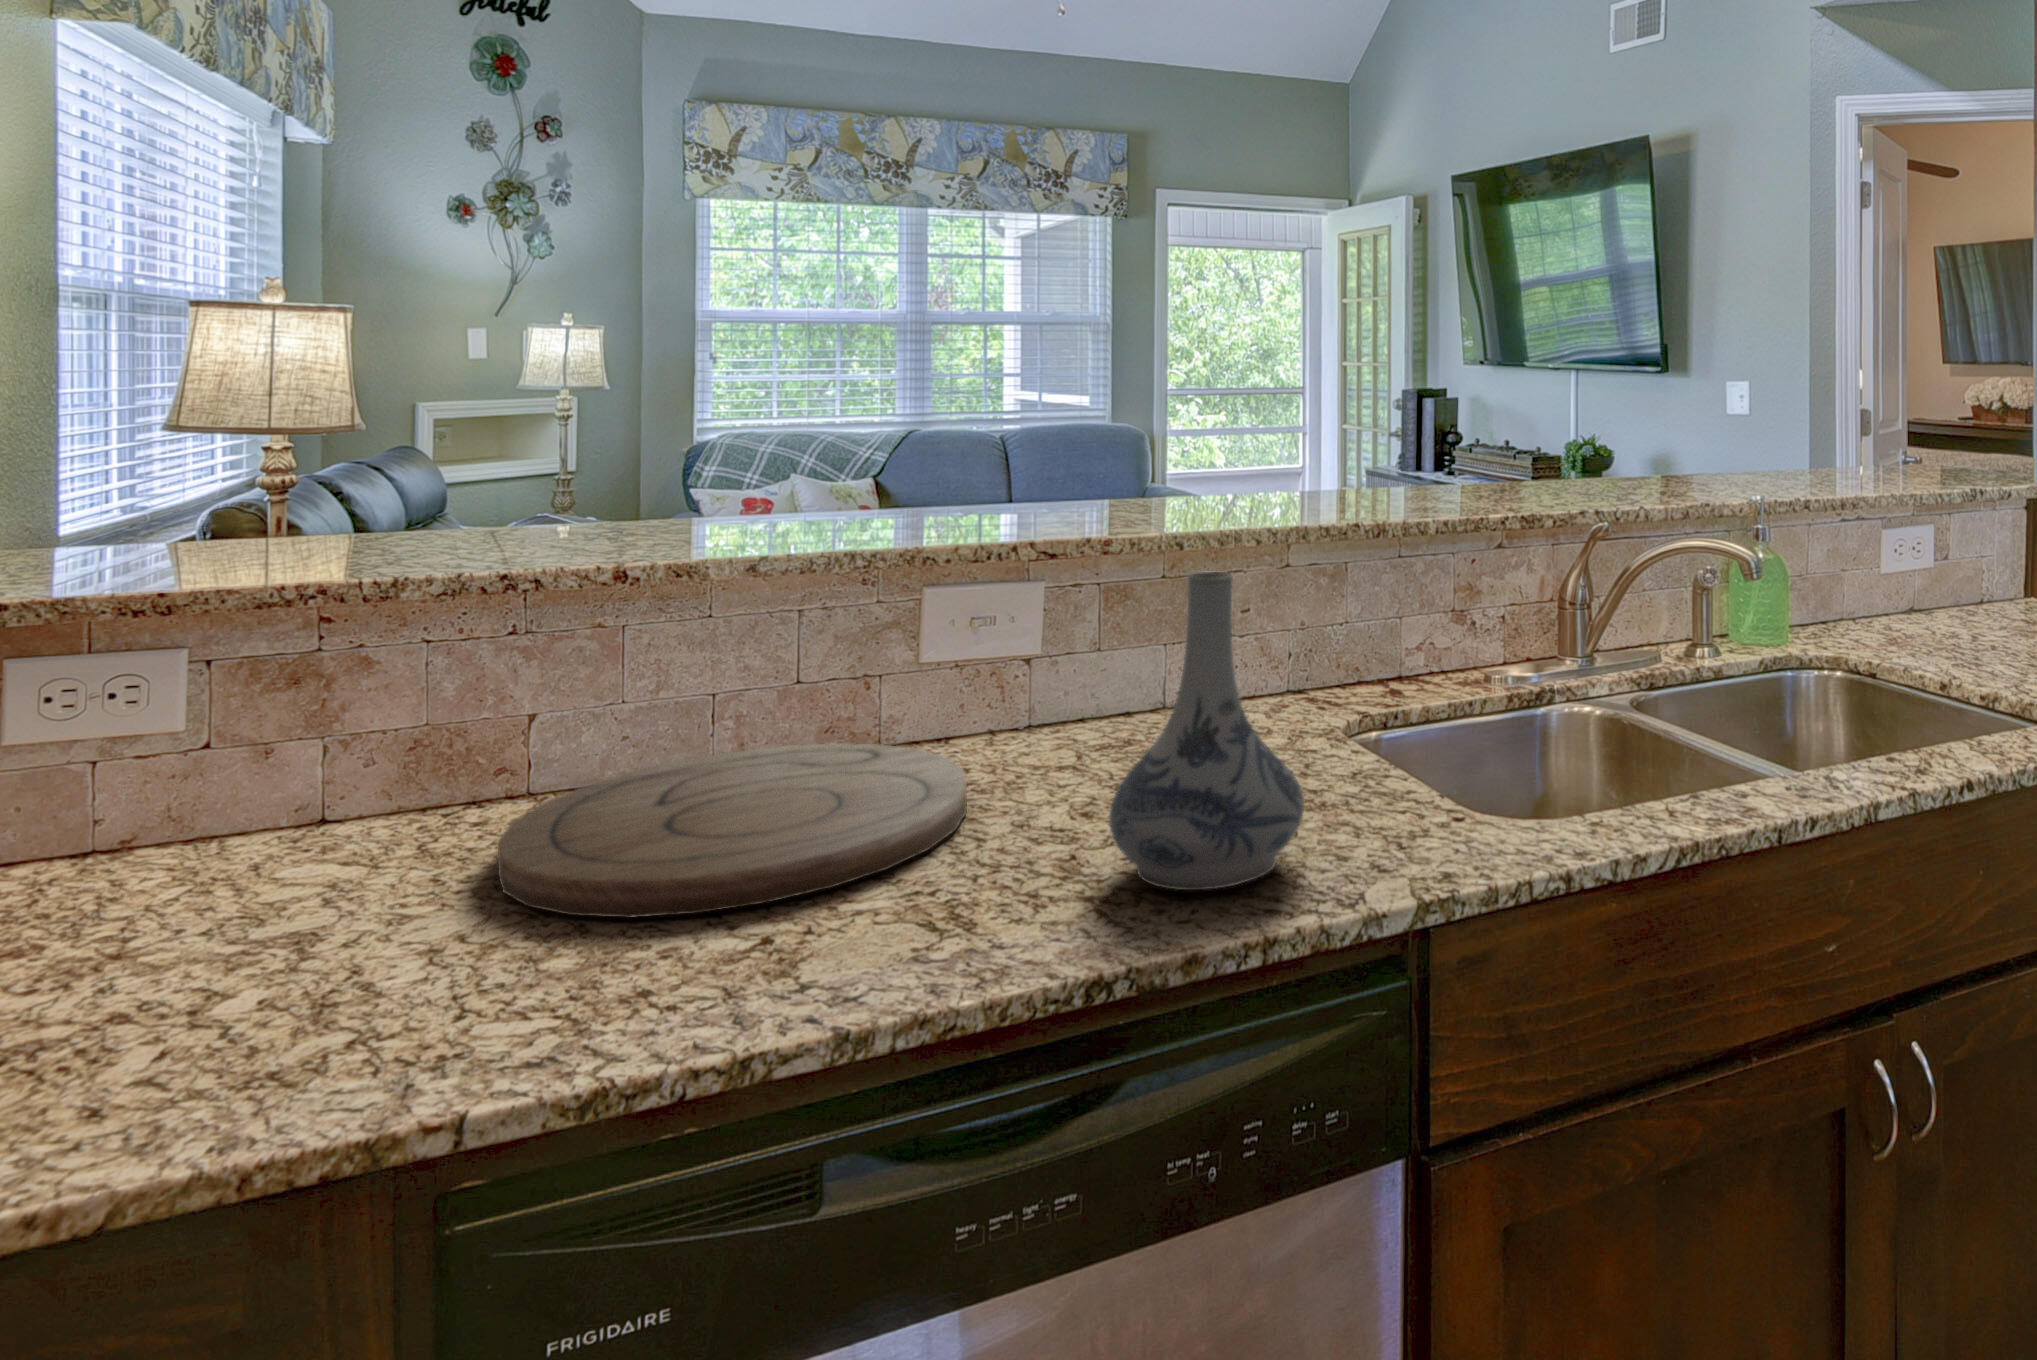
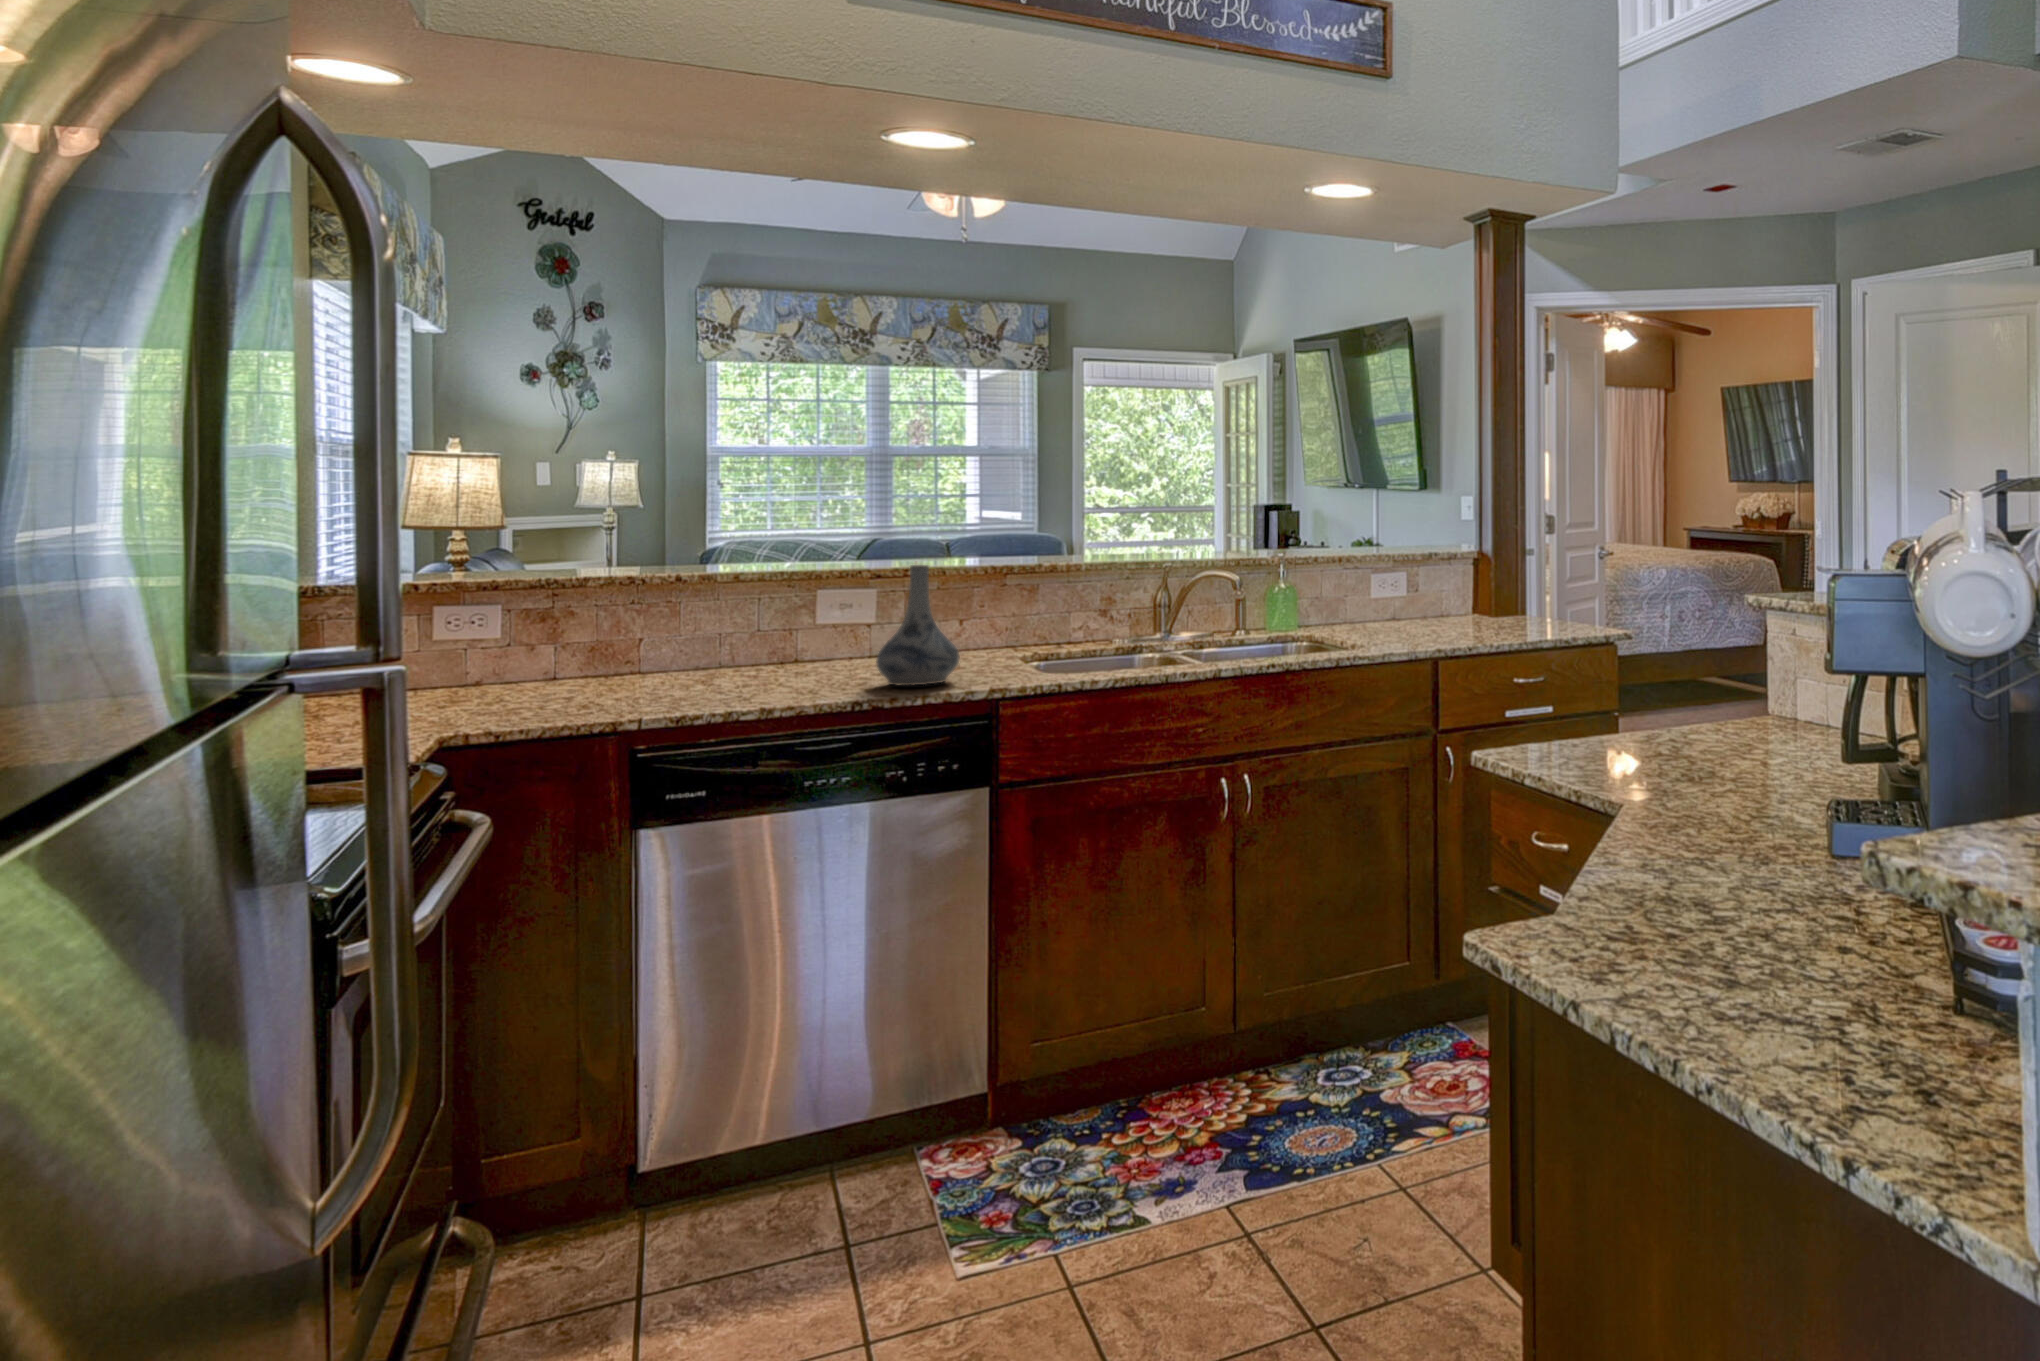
cutting board: present [498,743,967,918] -> none [633,653,828,692]

